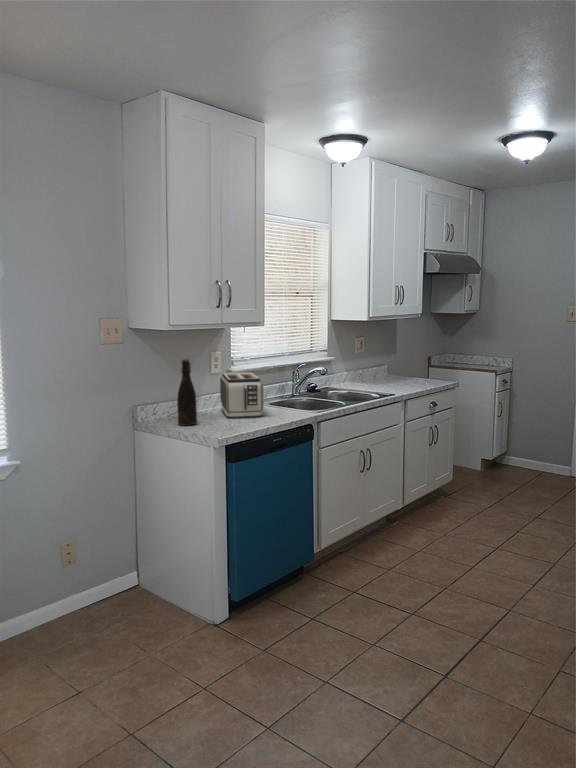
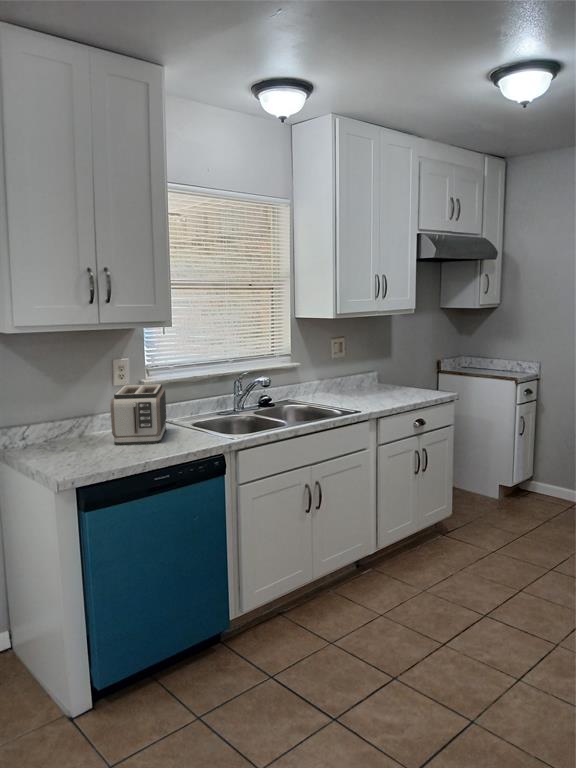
bottle: present [177,359,197,426] -> none [38,369,66,455]

